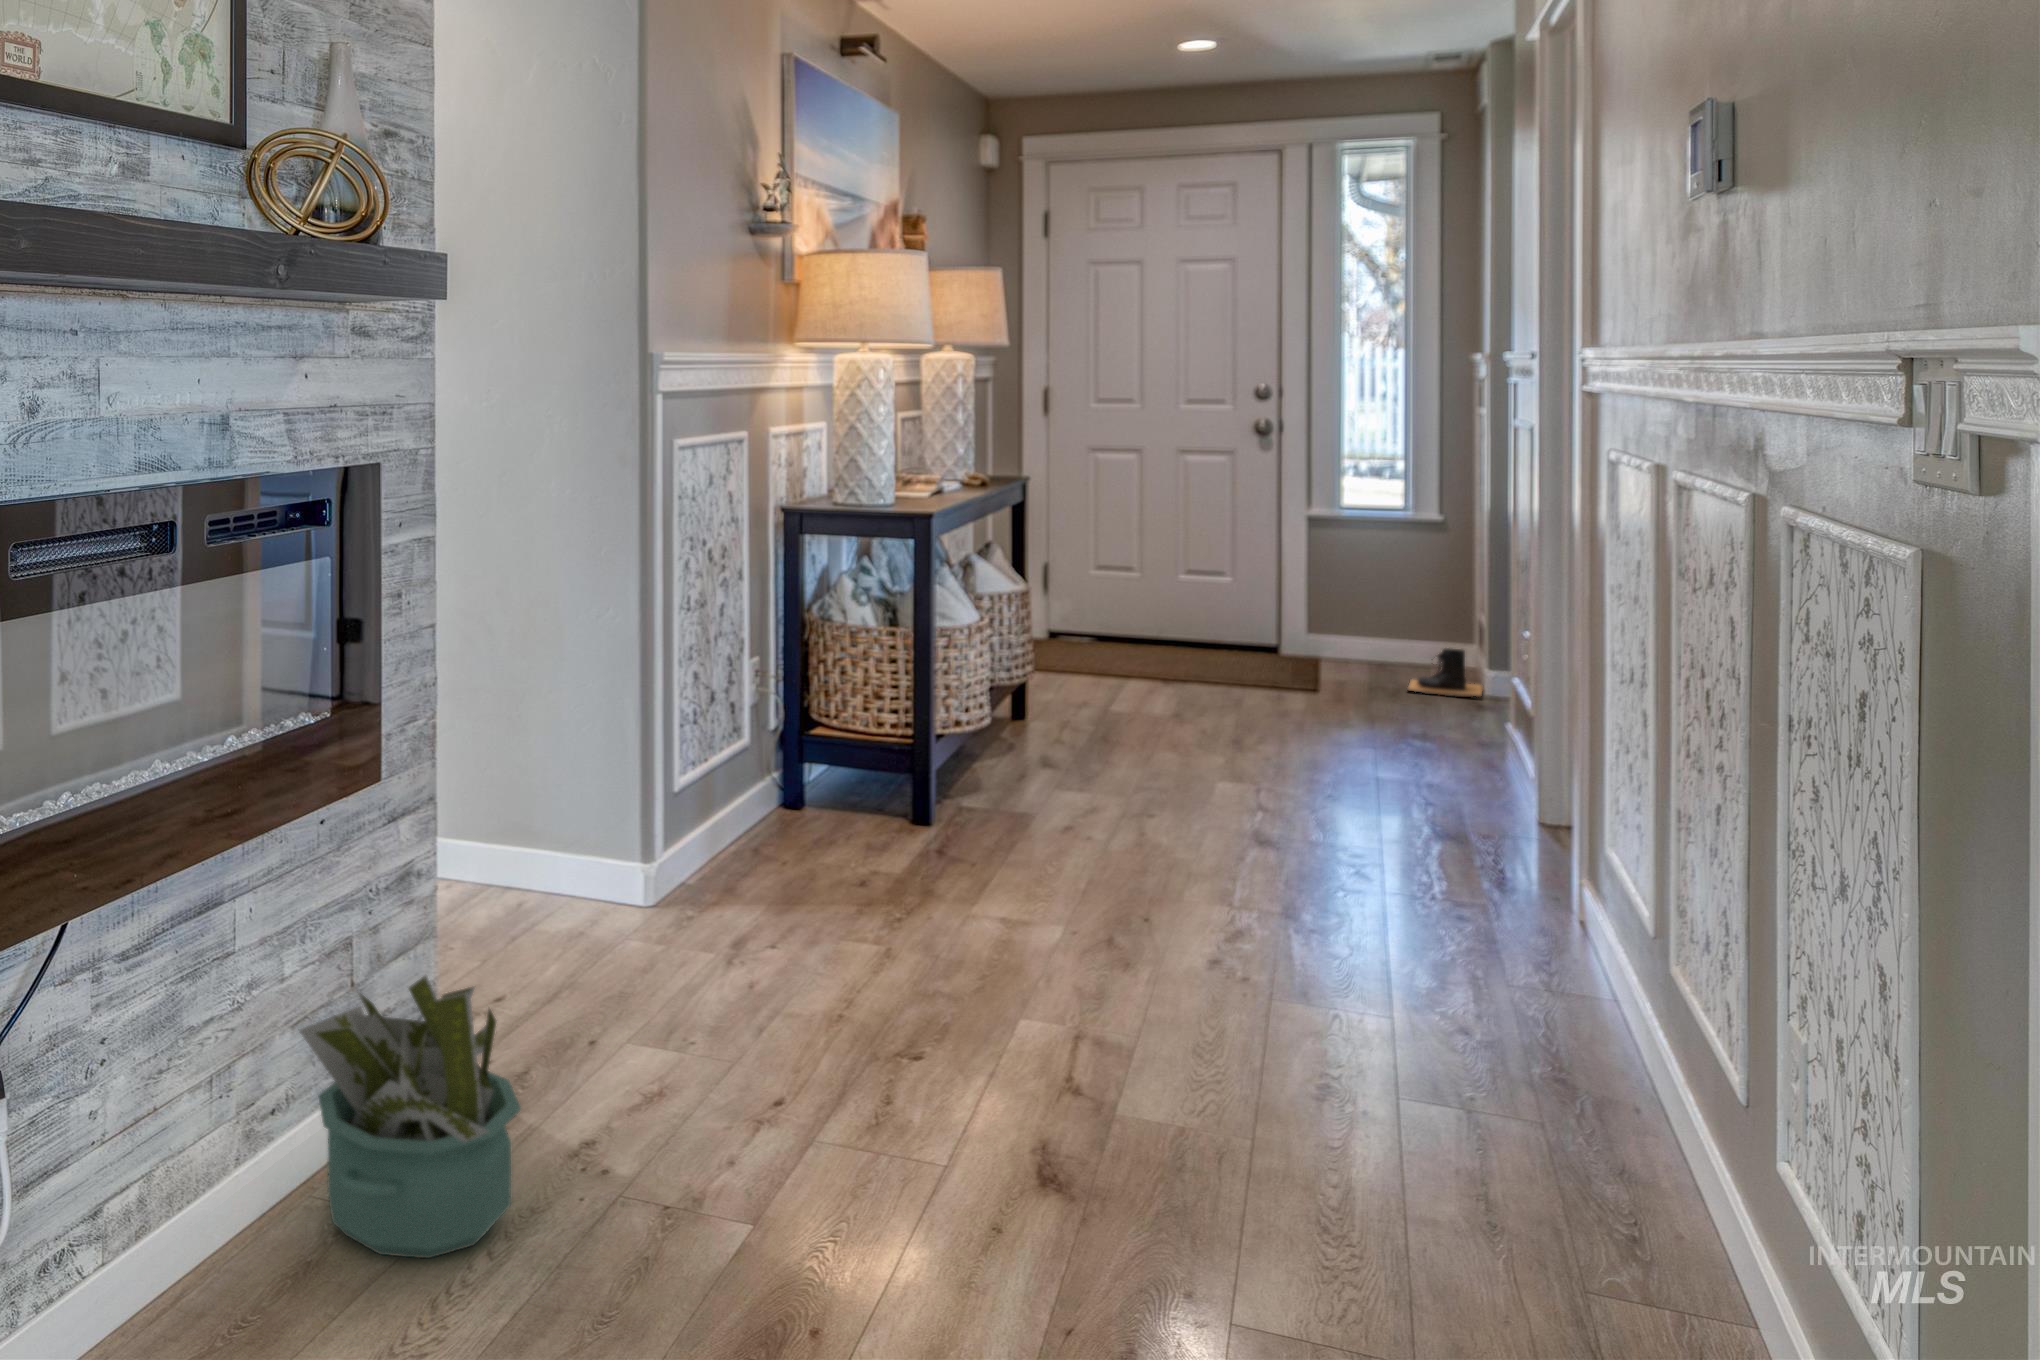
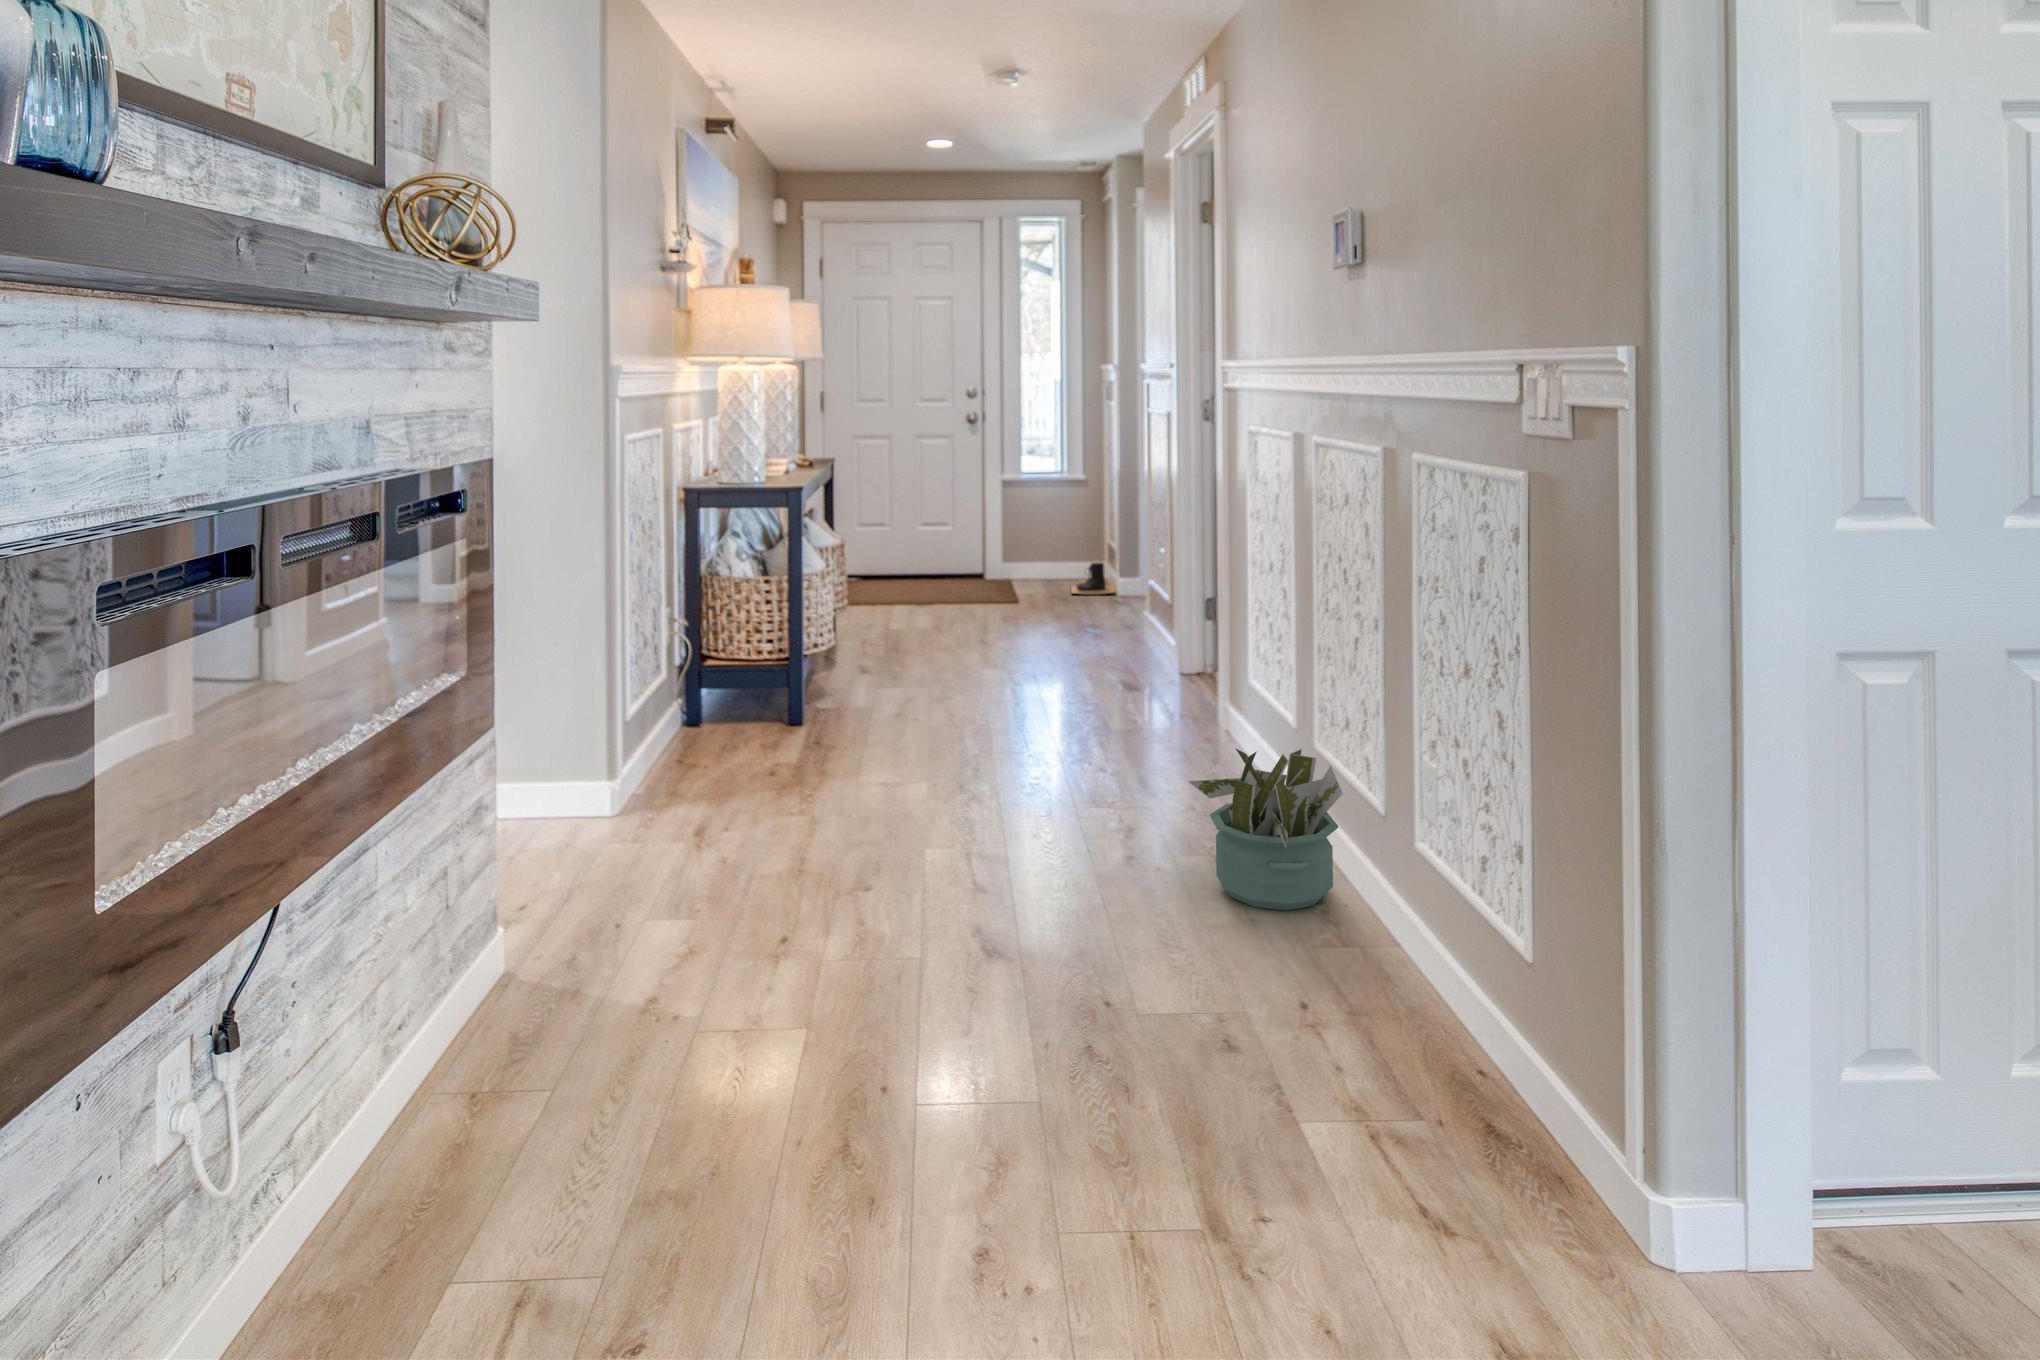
decorative plant: present [299,975,520,1258] -> present [1188,748,1343,911]

